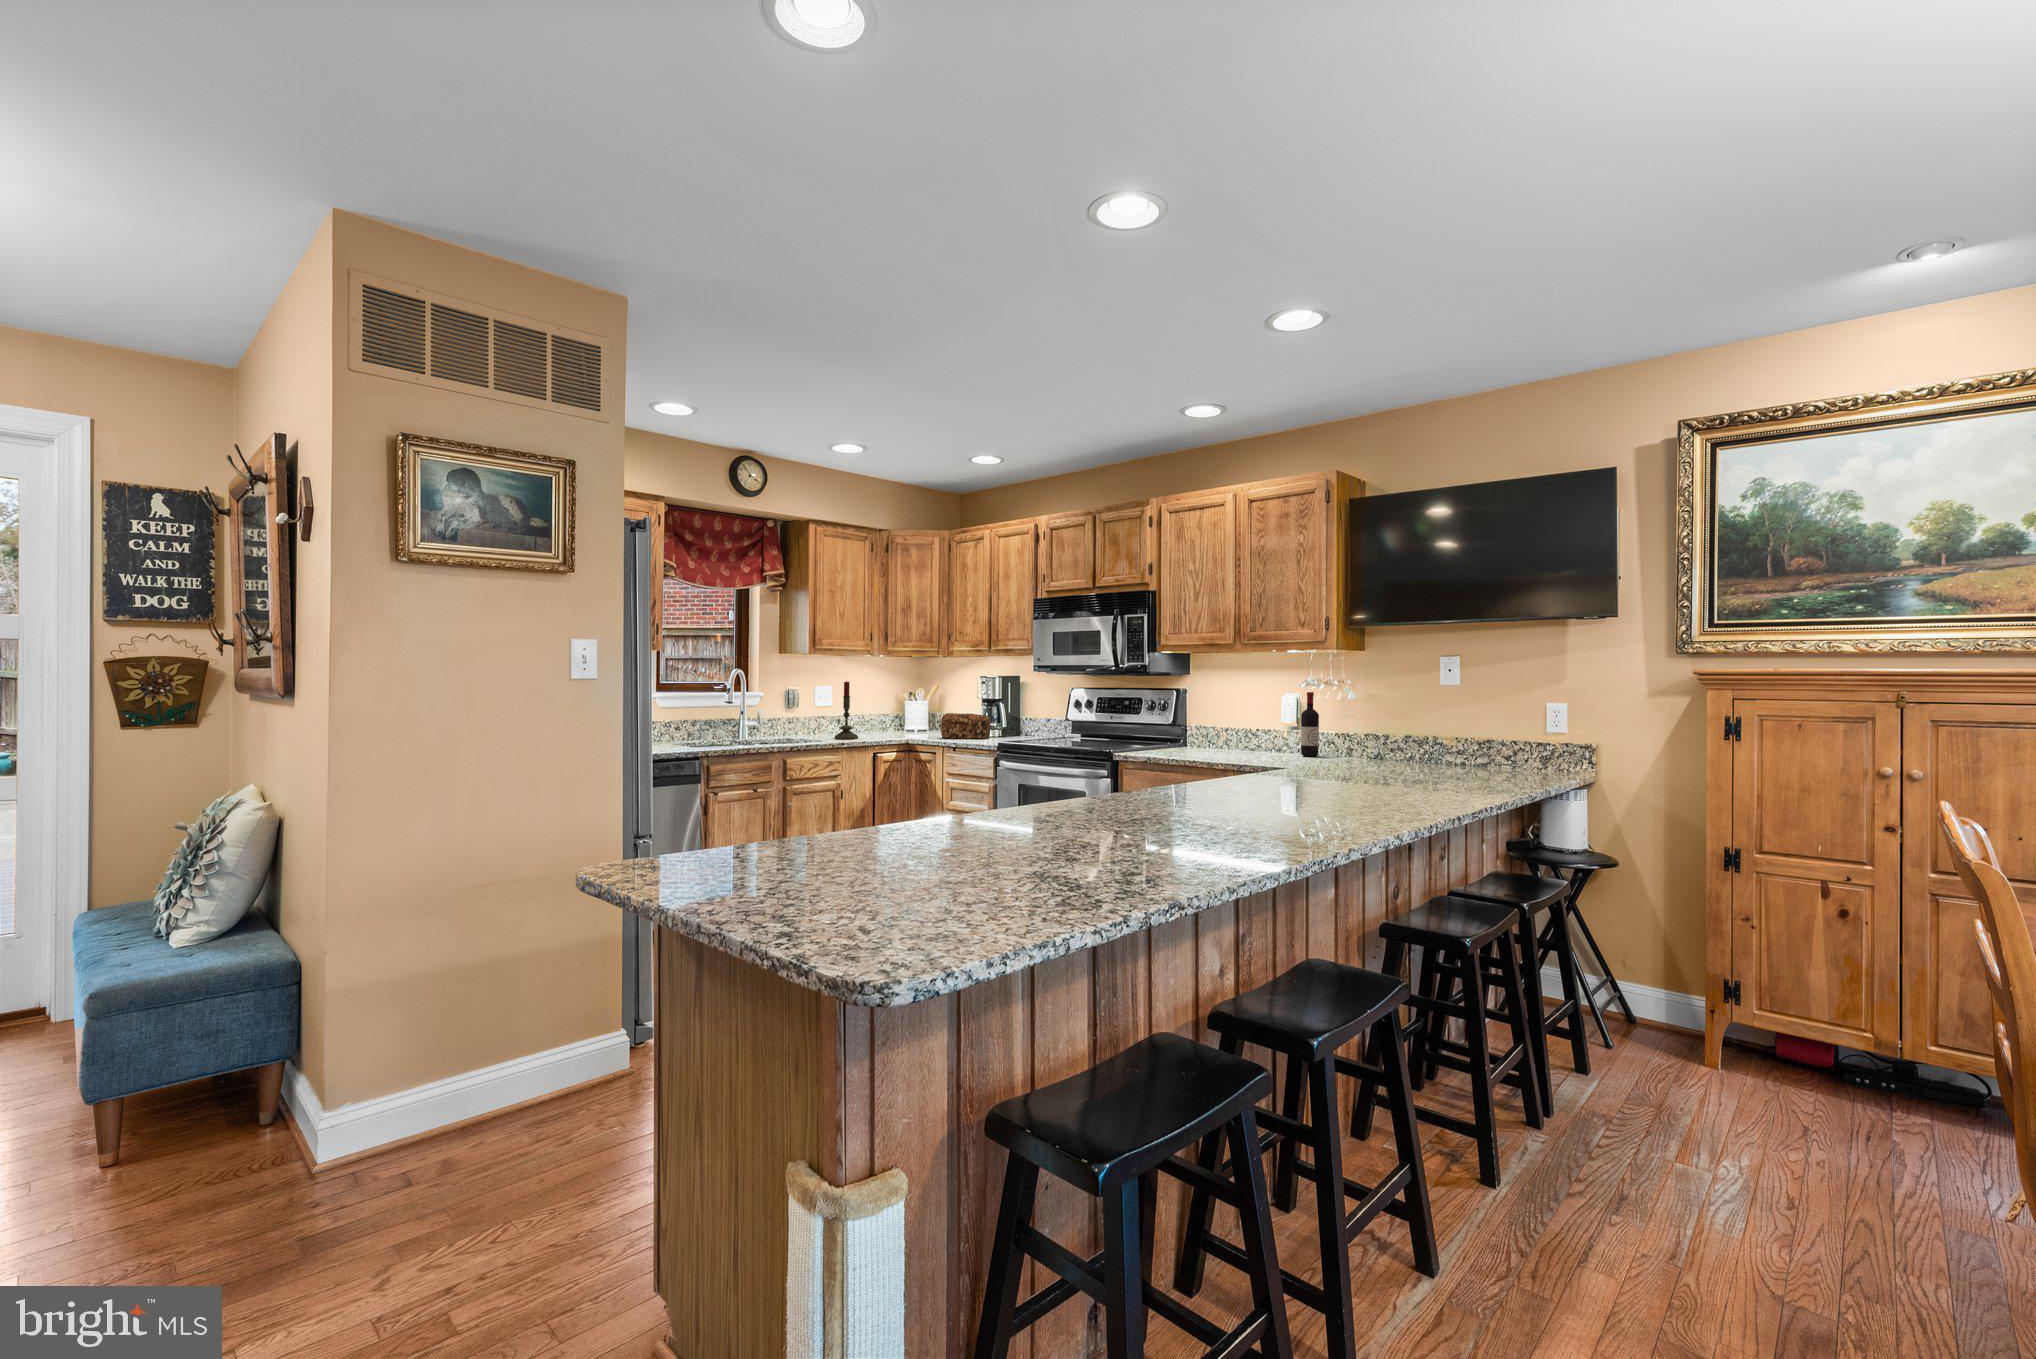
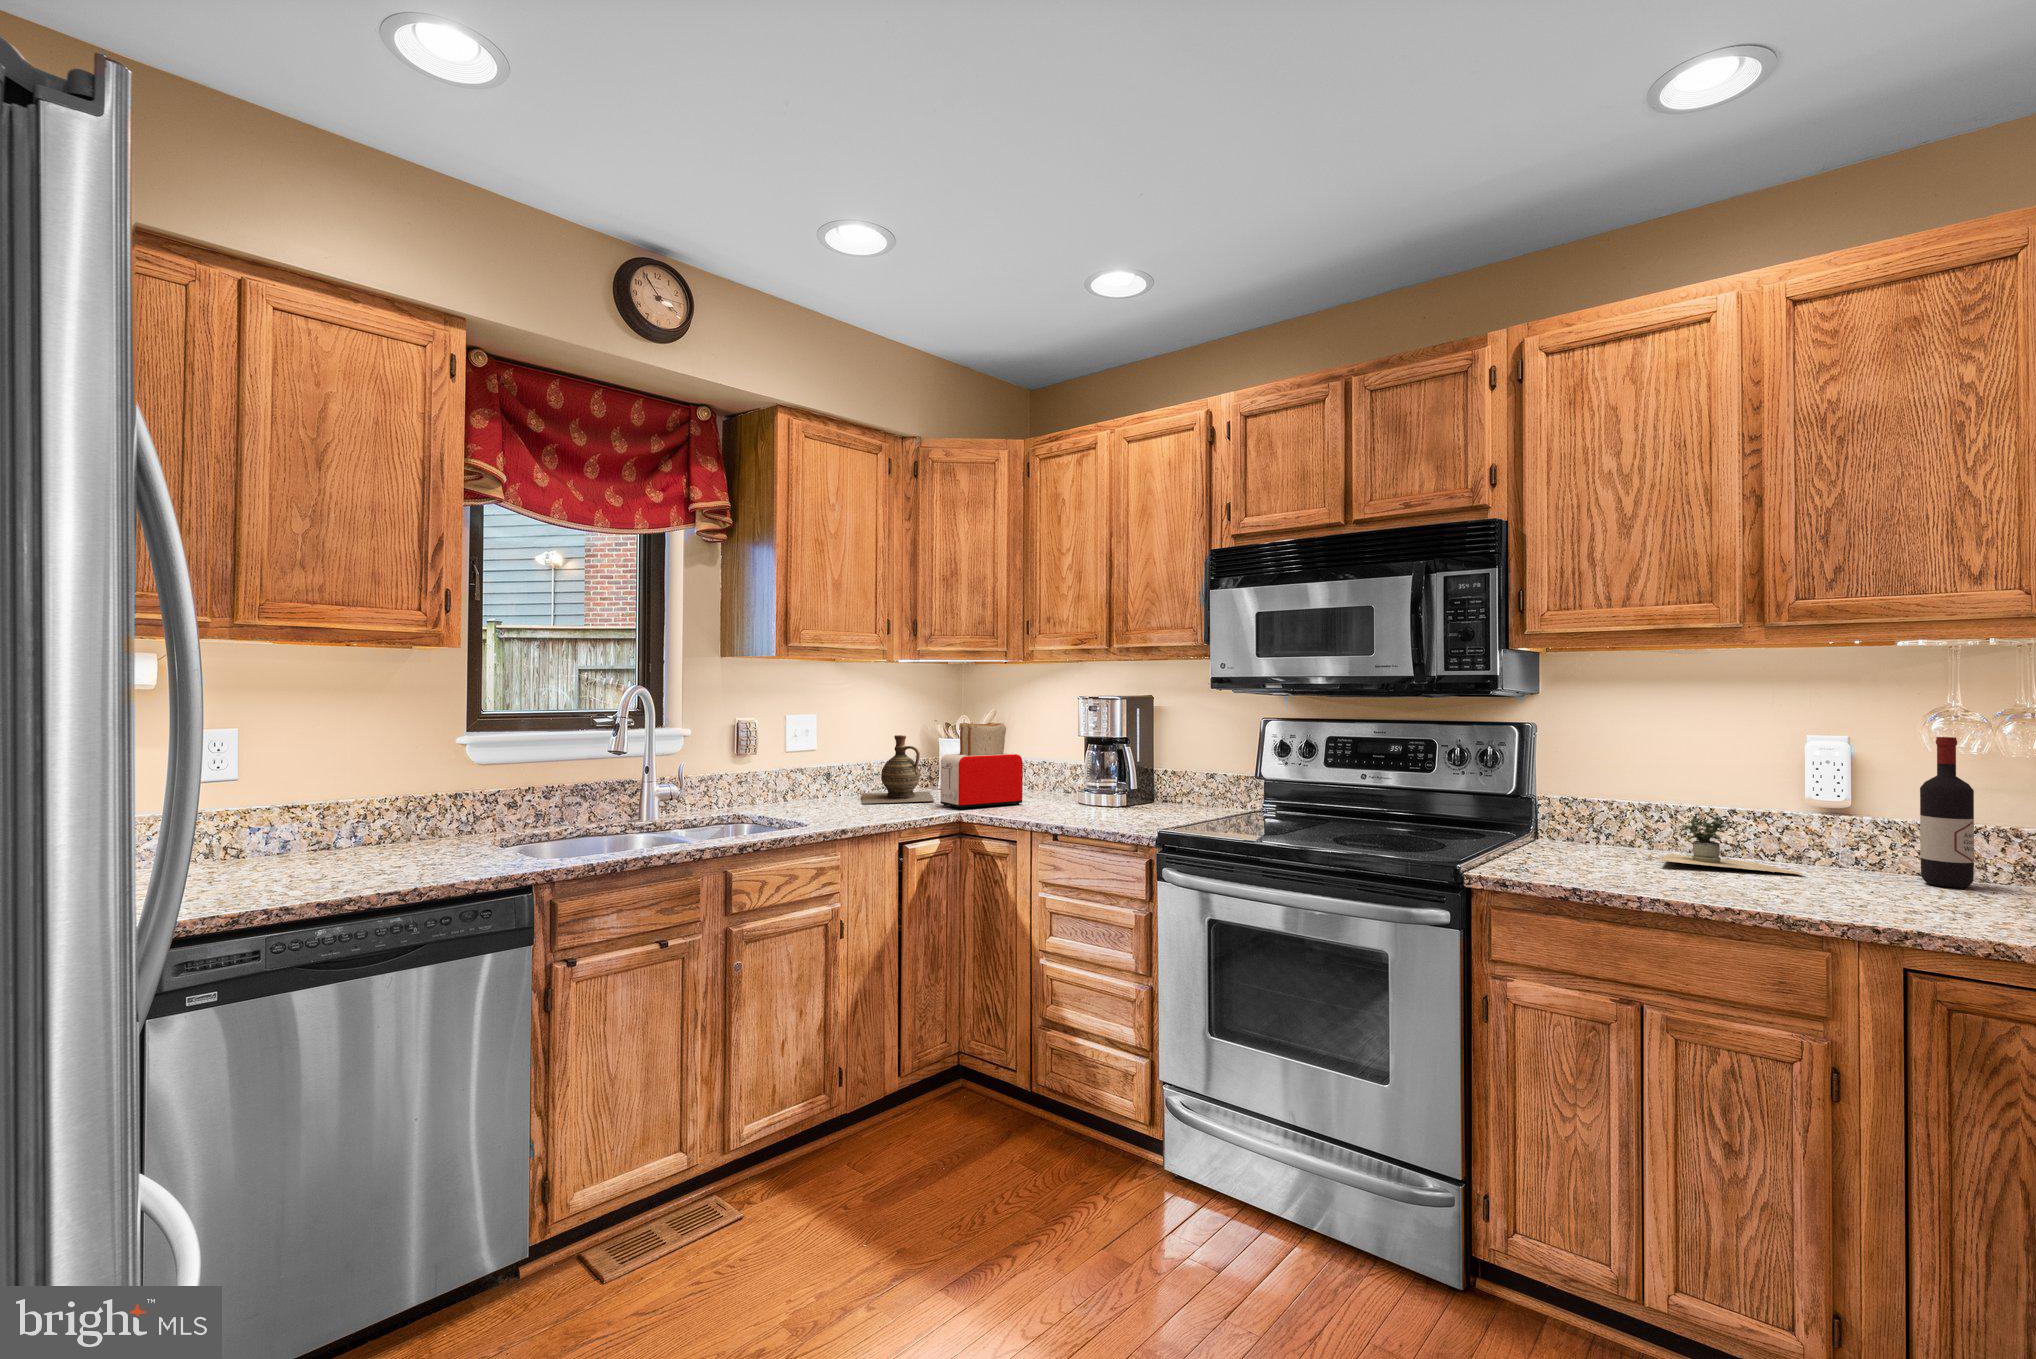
candle: present [835,682,858,739] -> none [825,705,869,819]
toaster: none [899,690,944,737] -> present [940,723,1023,809]
ceramic jug: none [857,698,897,735] -> present [861,735,934,804]
bread loaf: present [941,713,990,739] -> none [1026,767,1115,815]
potted plant: none [1204,729,1279,754] -> present [1660,816,1859,874]

